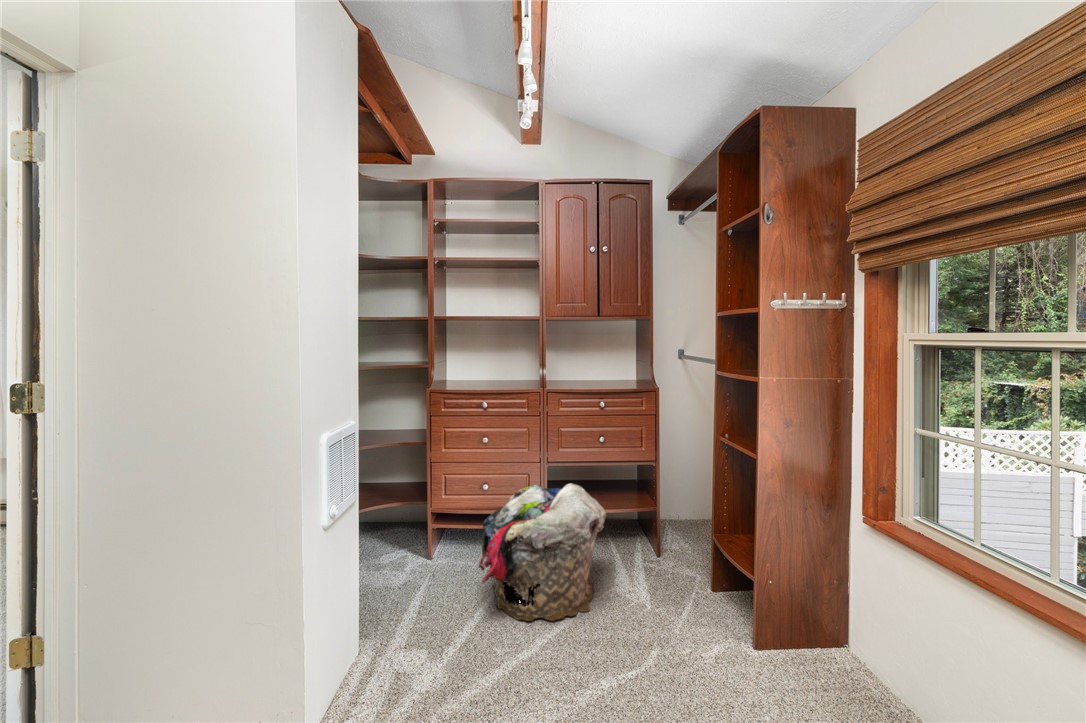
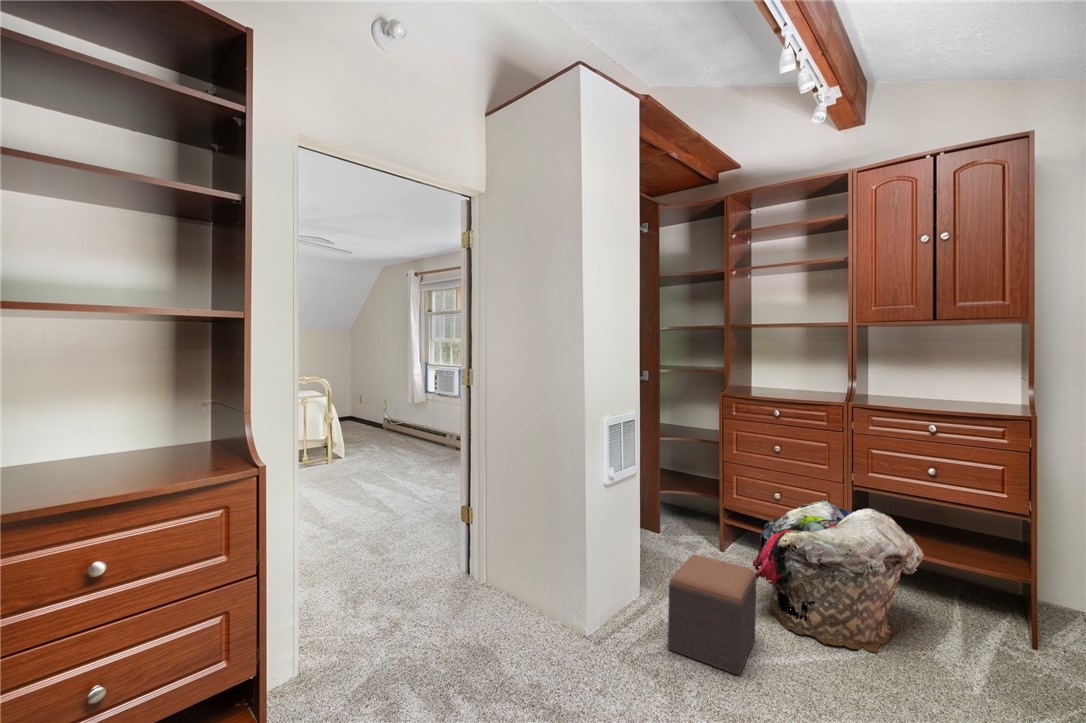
footstool: none [415,574,499,702] -> present [668,555,757,675]

